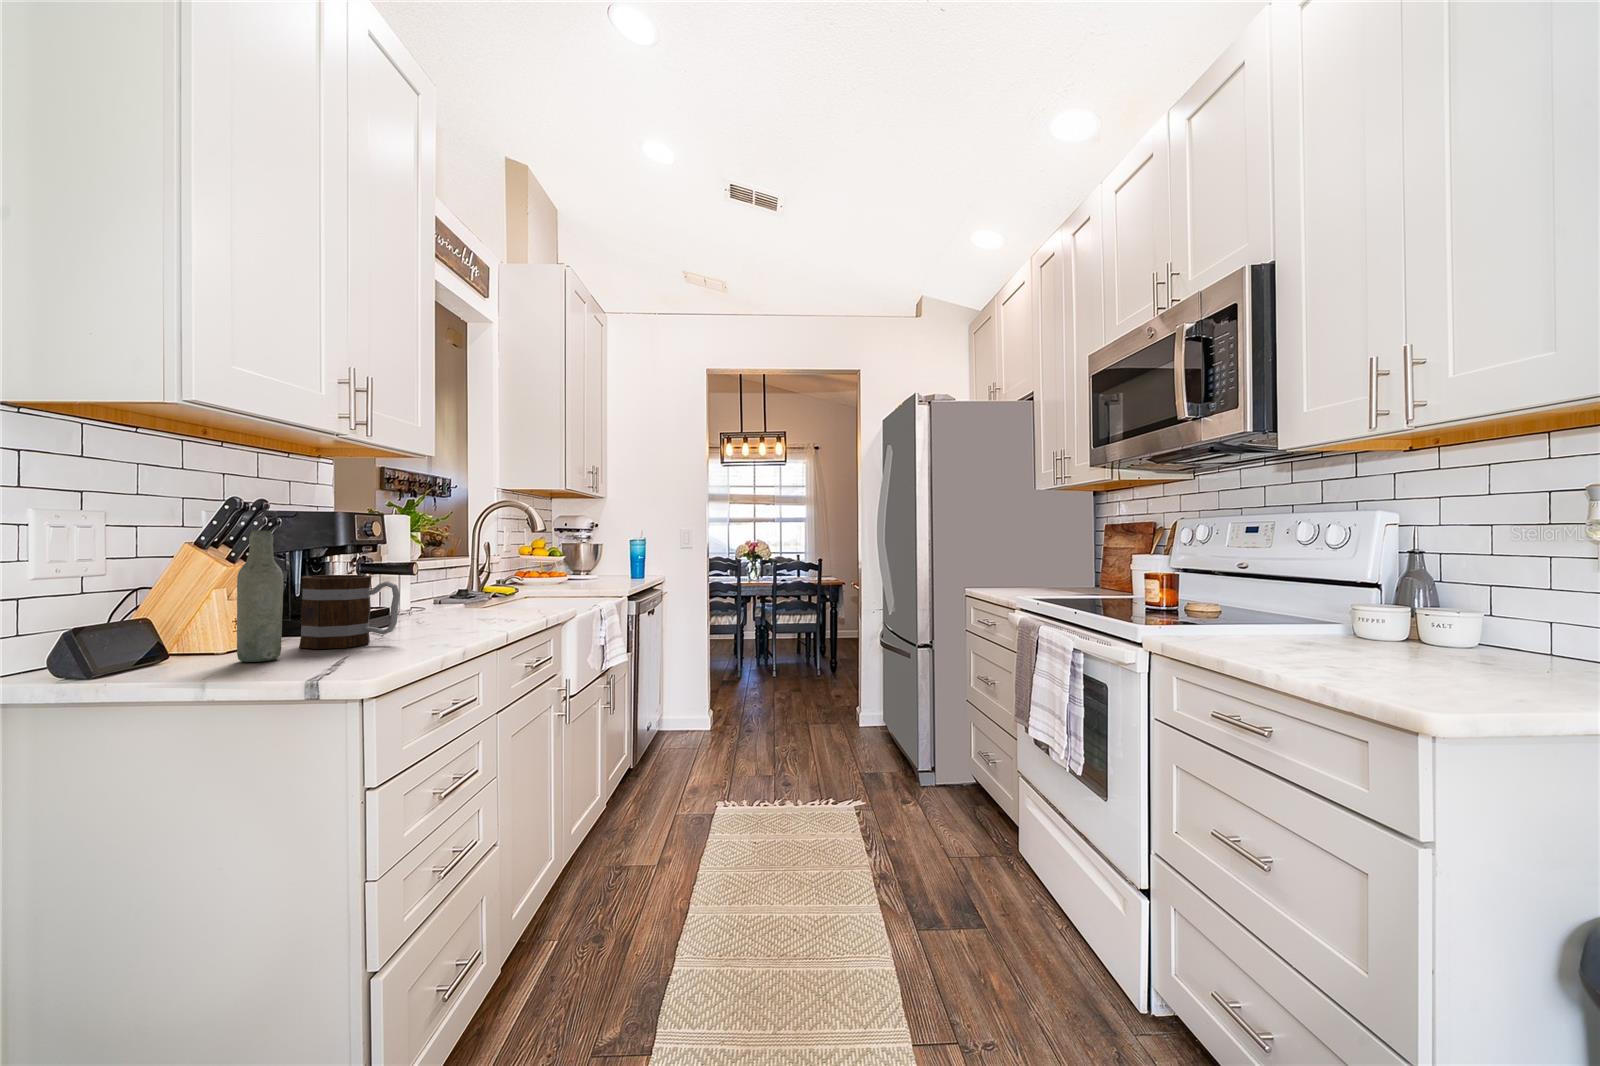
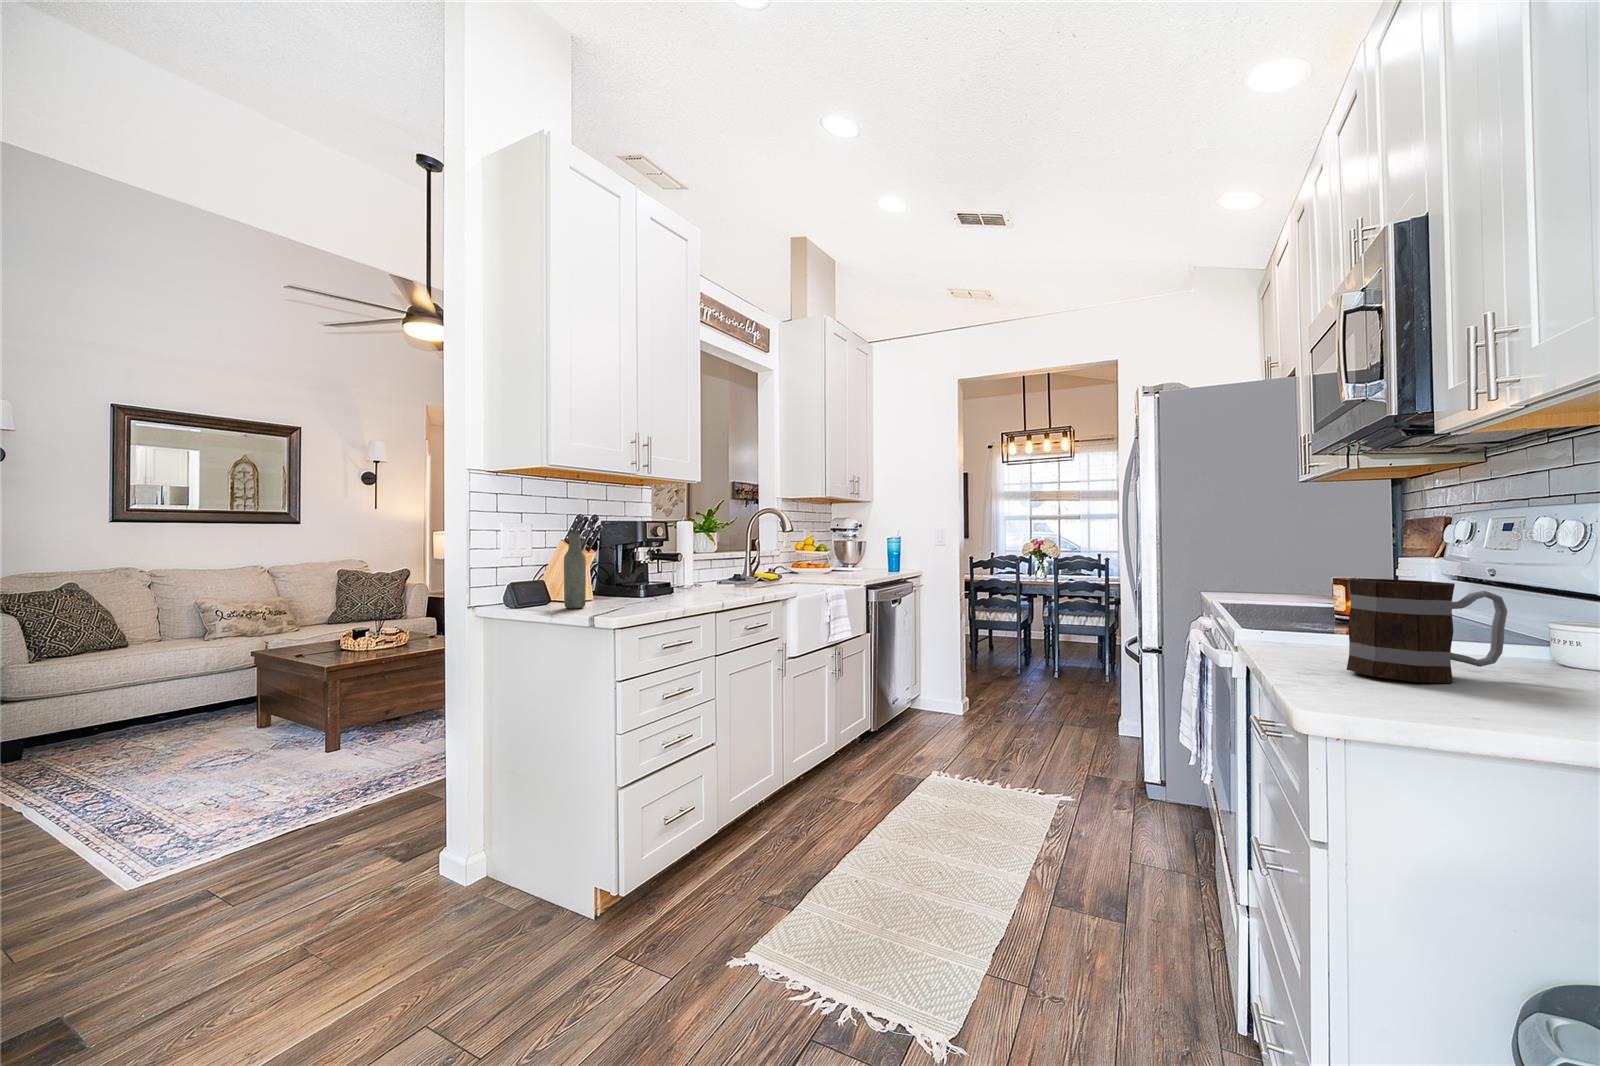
mug: present [299,575,400,649] -> present [1347,578,1507,683]

